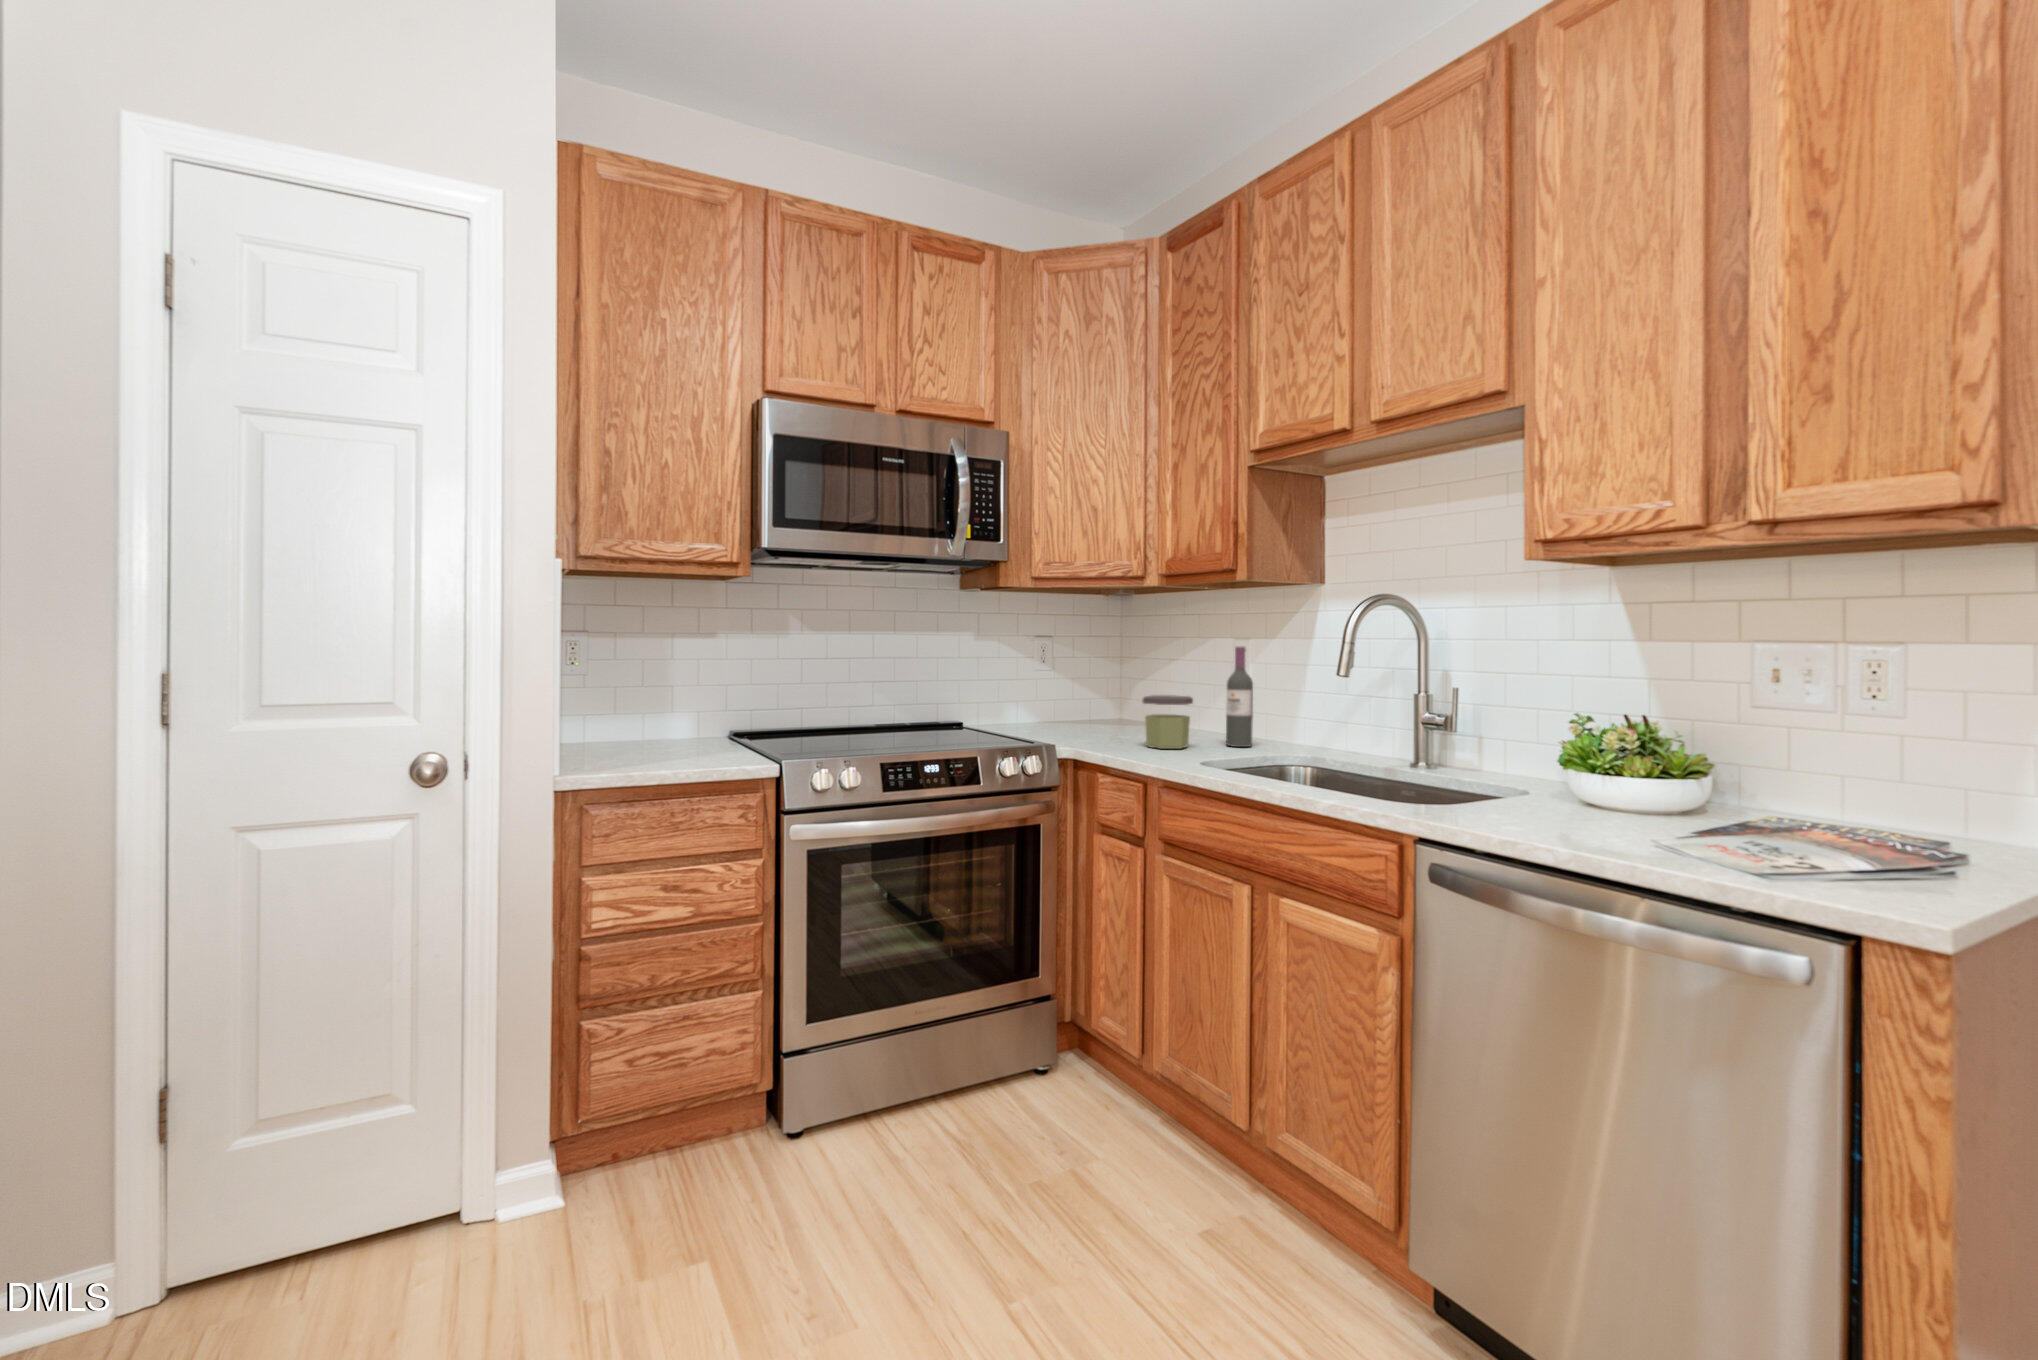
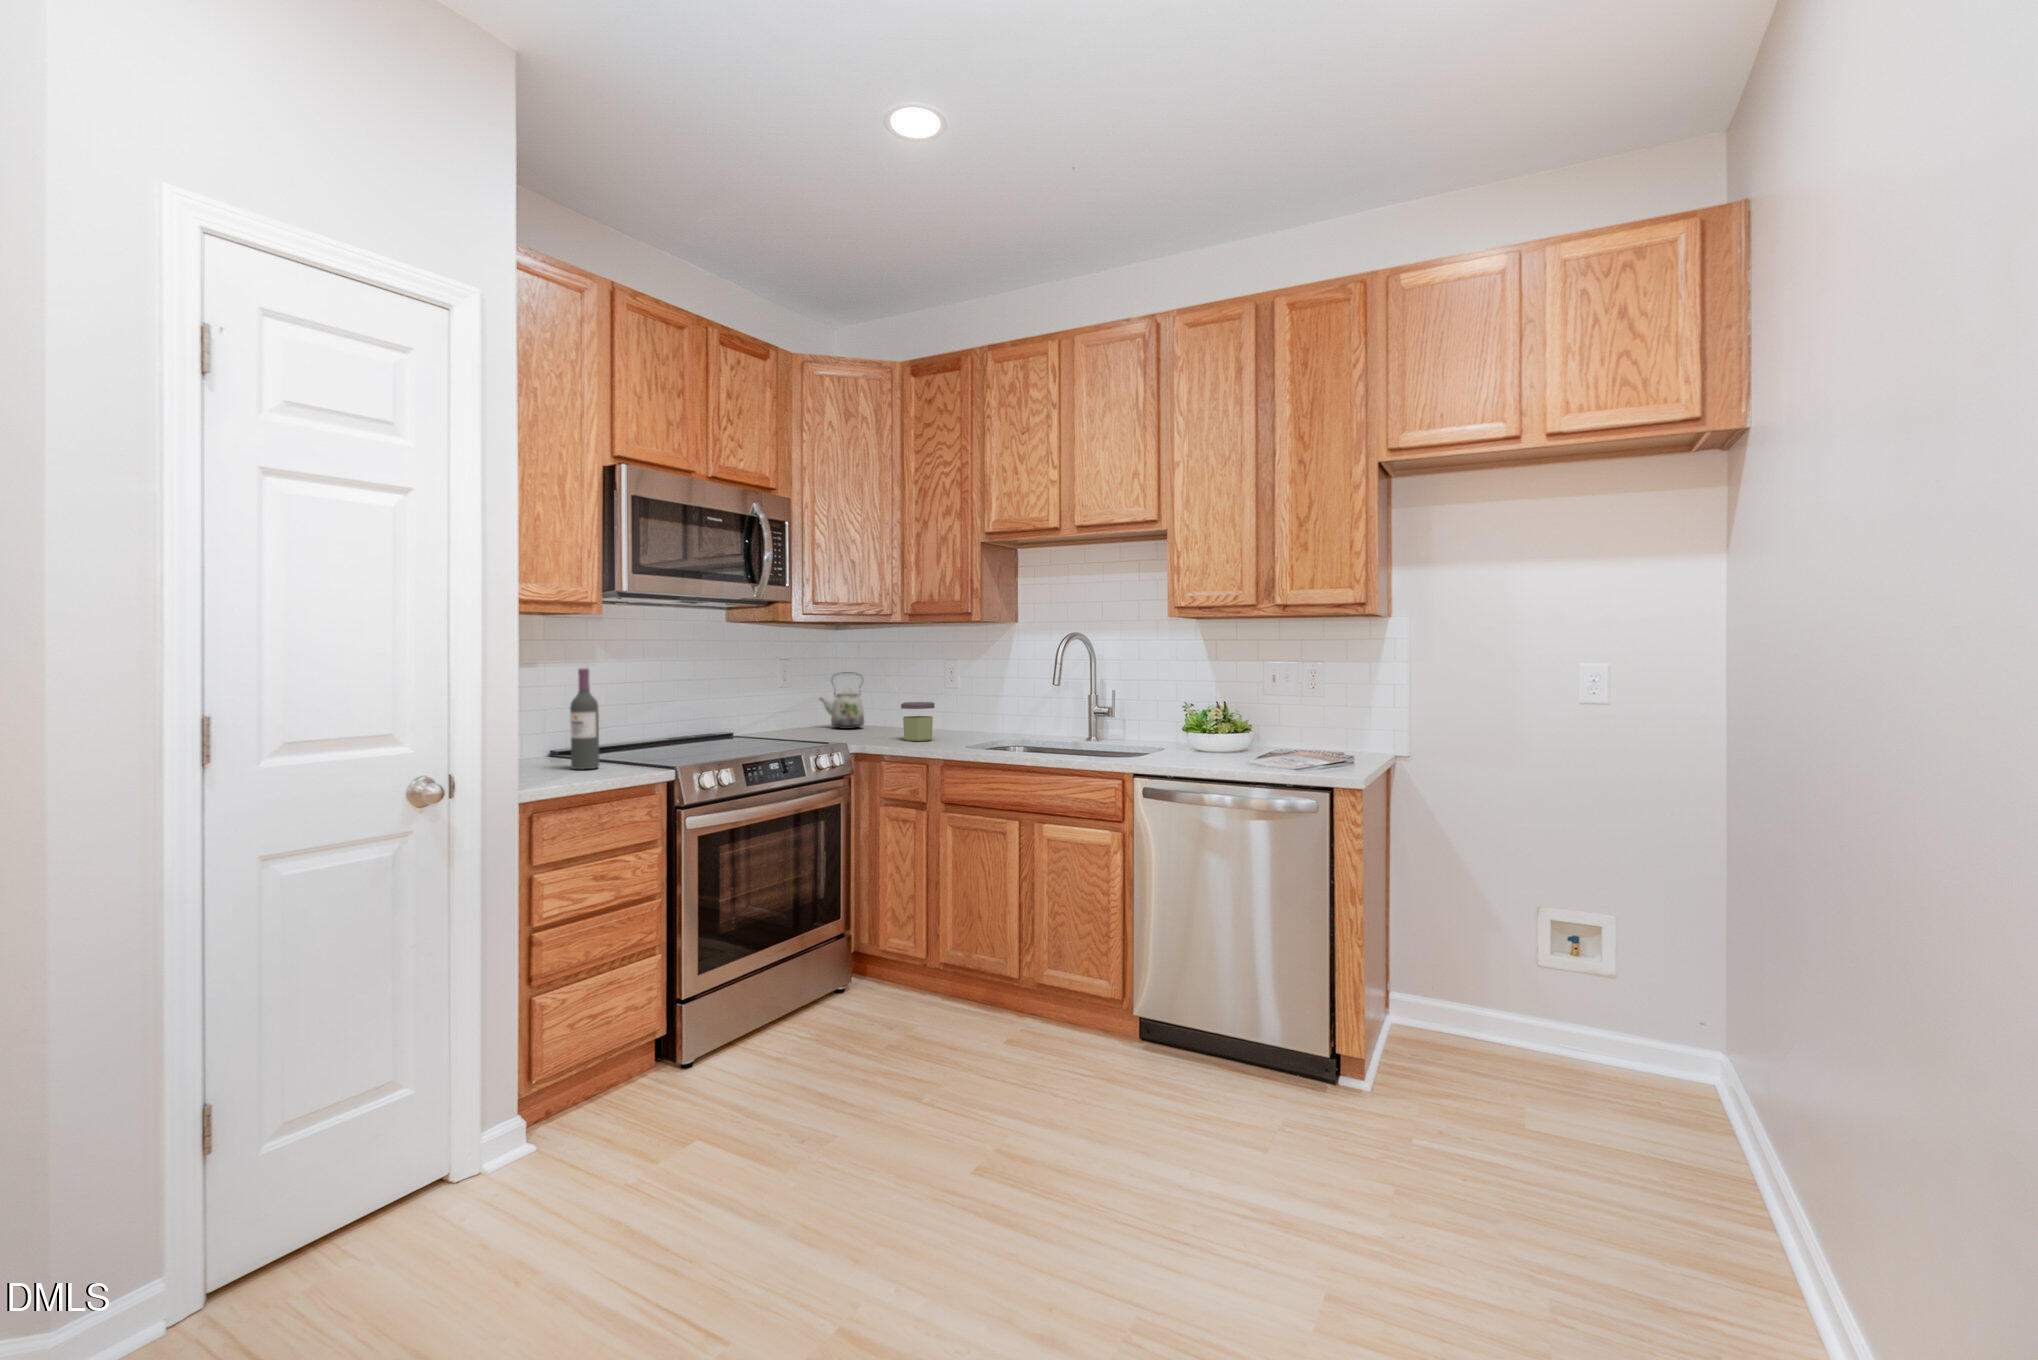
wine bottle: present [1226,647,1253,747] -> present [570,668,599,769]
kettle: none [1082,656,1138,727] -> present [819,672,864,729]

